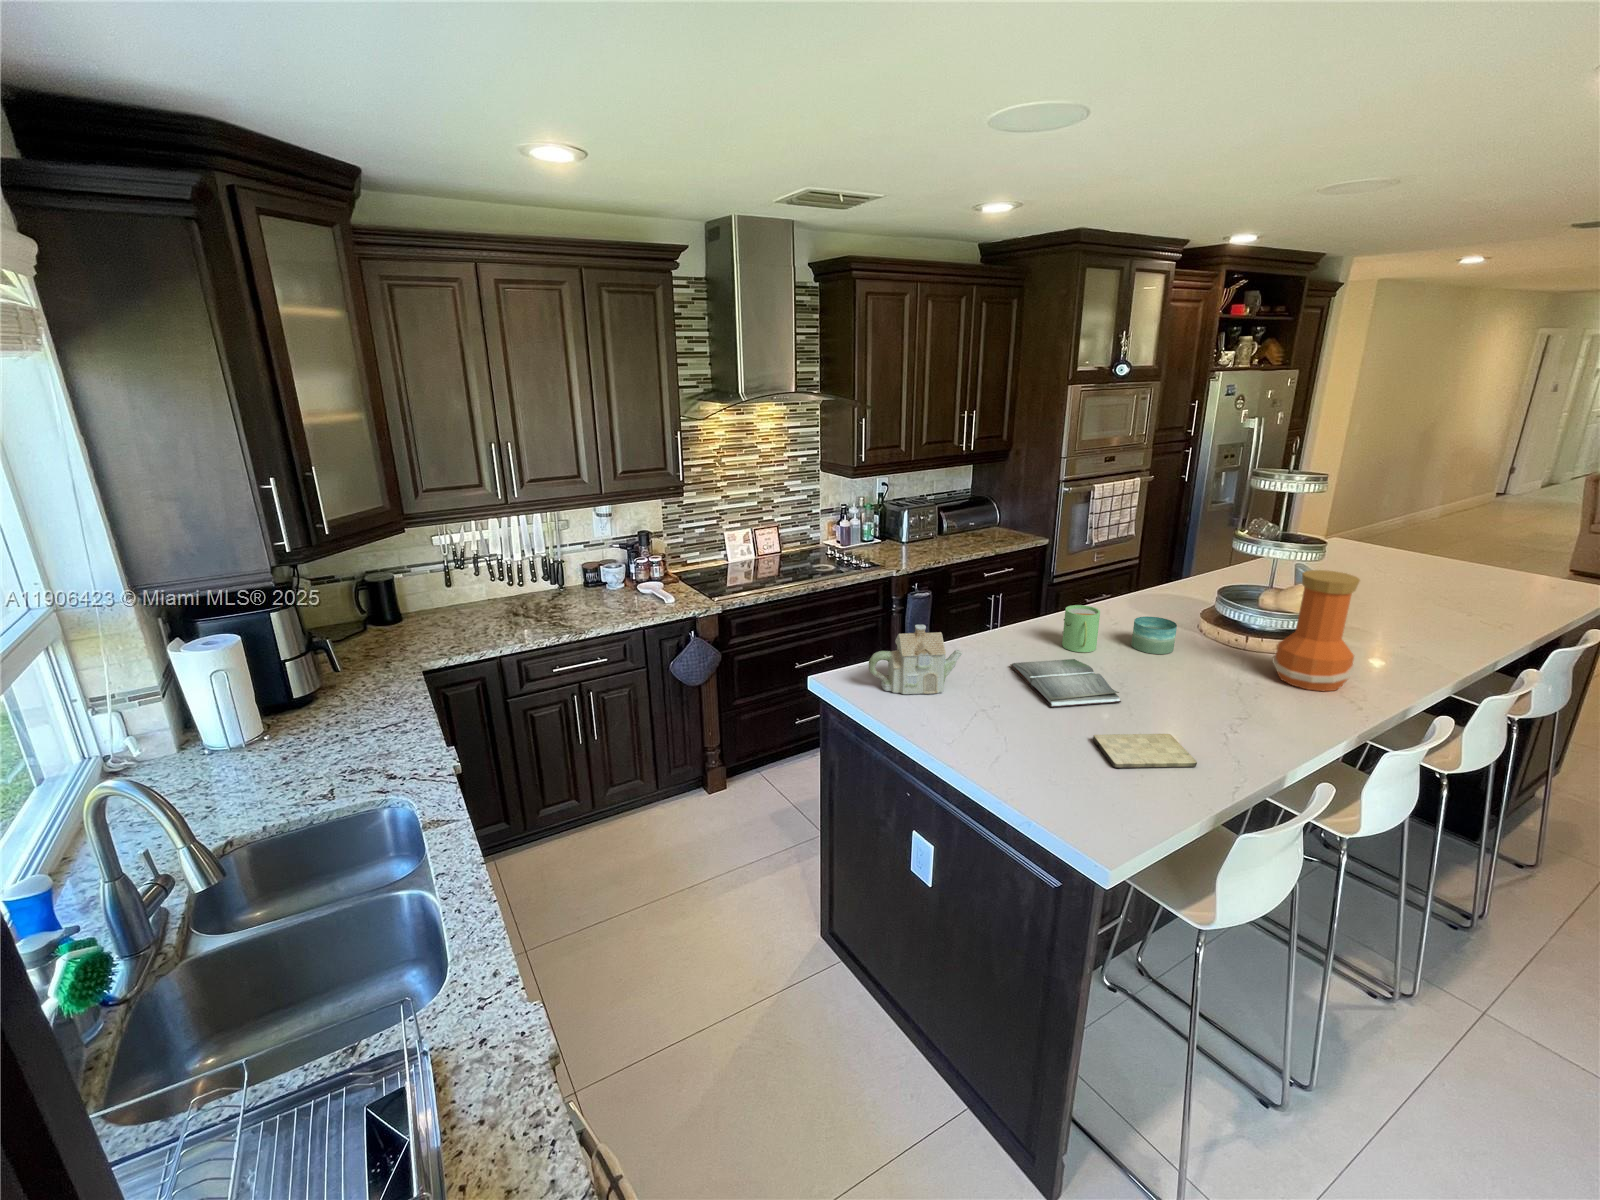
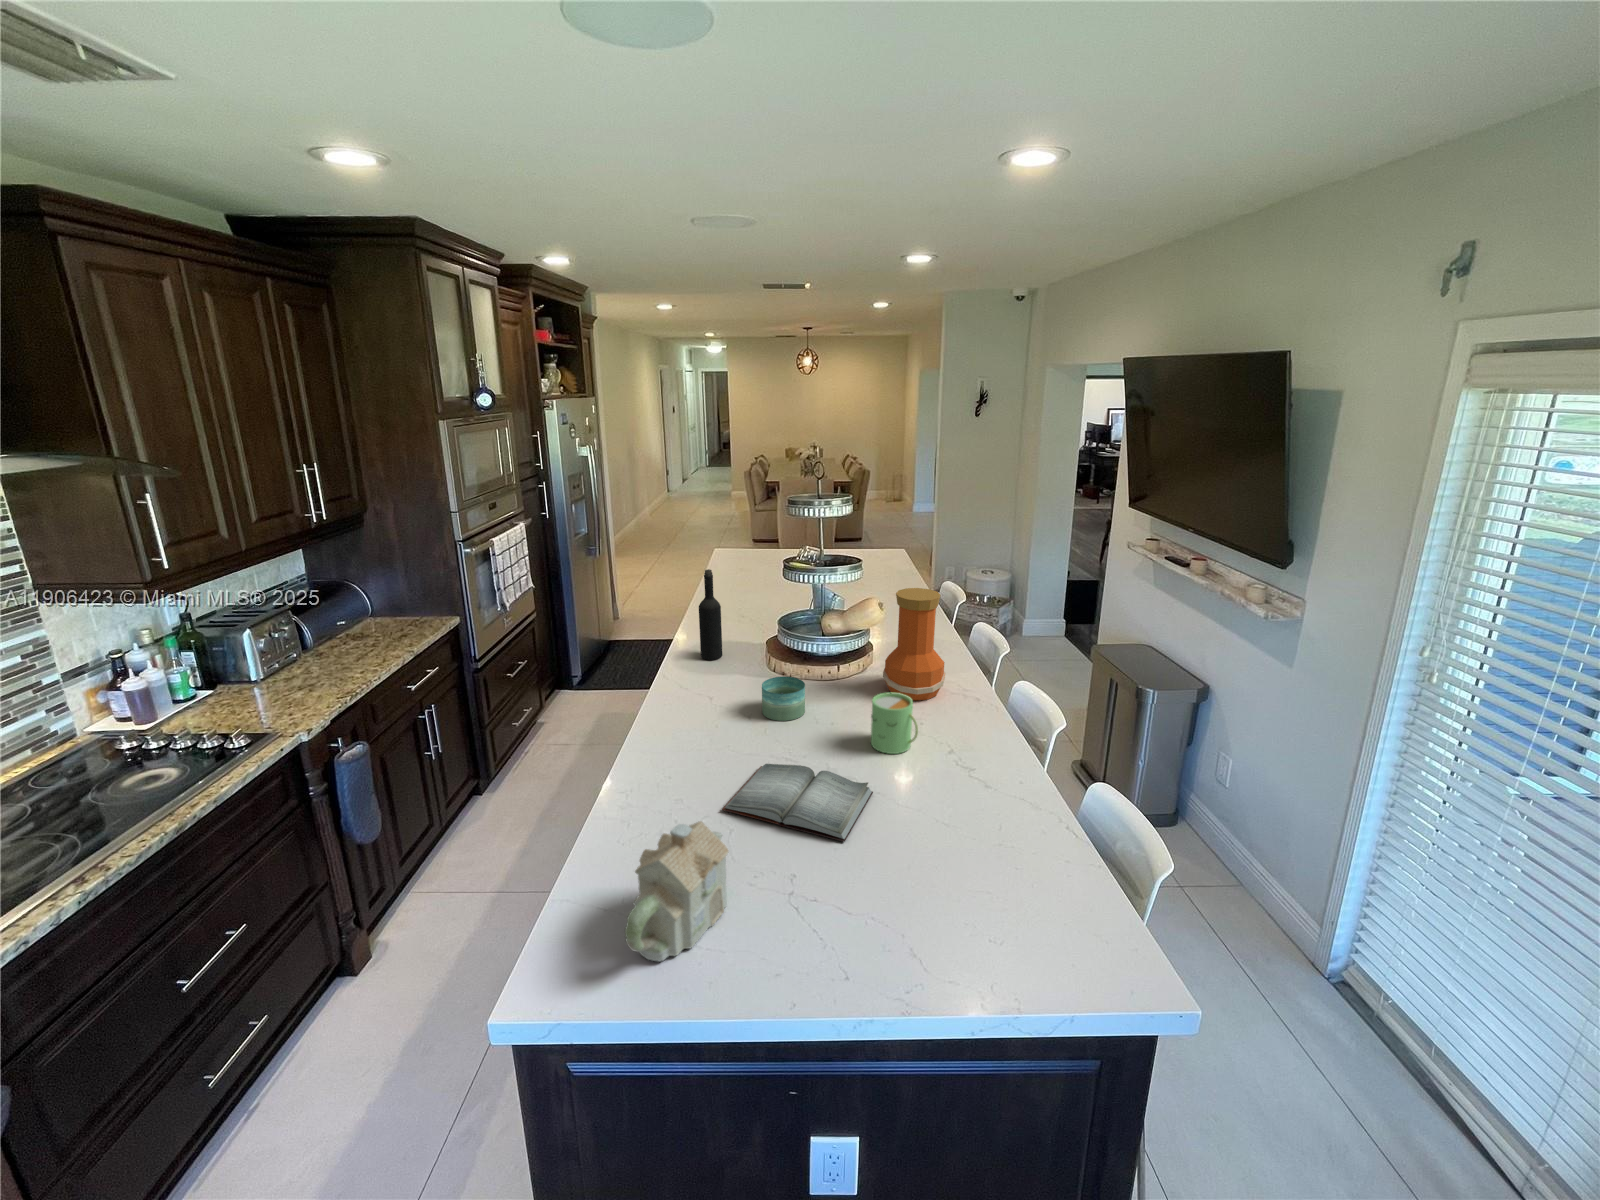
wine bottle: none [1153,522,1182,606] -> present [699,569,722,660]
mug: present [1062,605,1100,652] -> present [871,693,918,754]
cutting board: present [1093,734,1197,768] -> none [933,805,1022,879]

